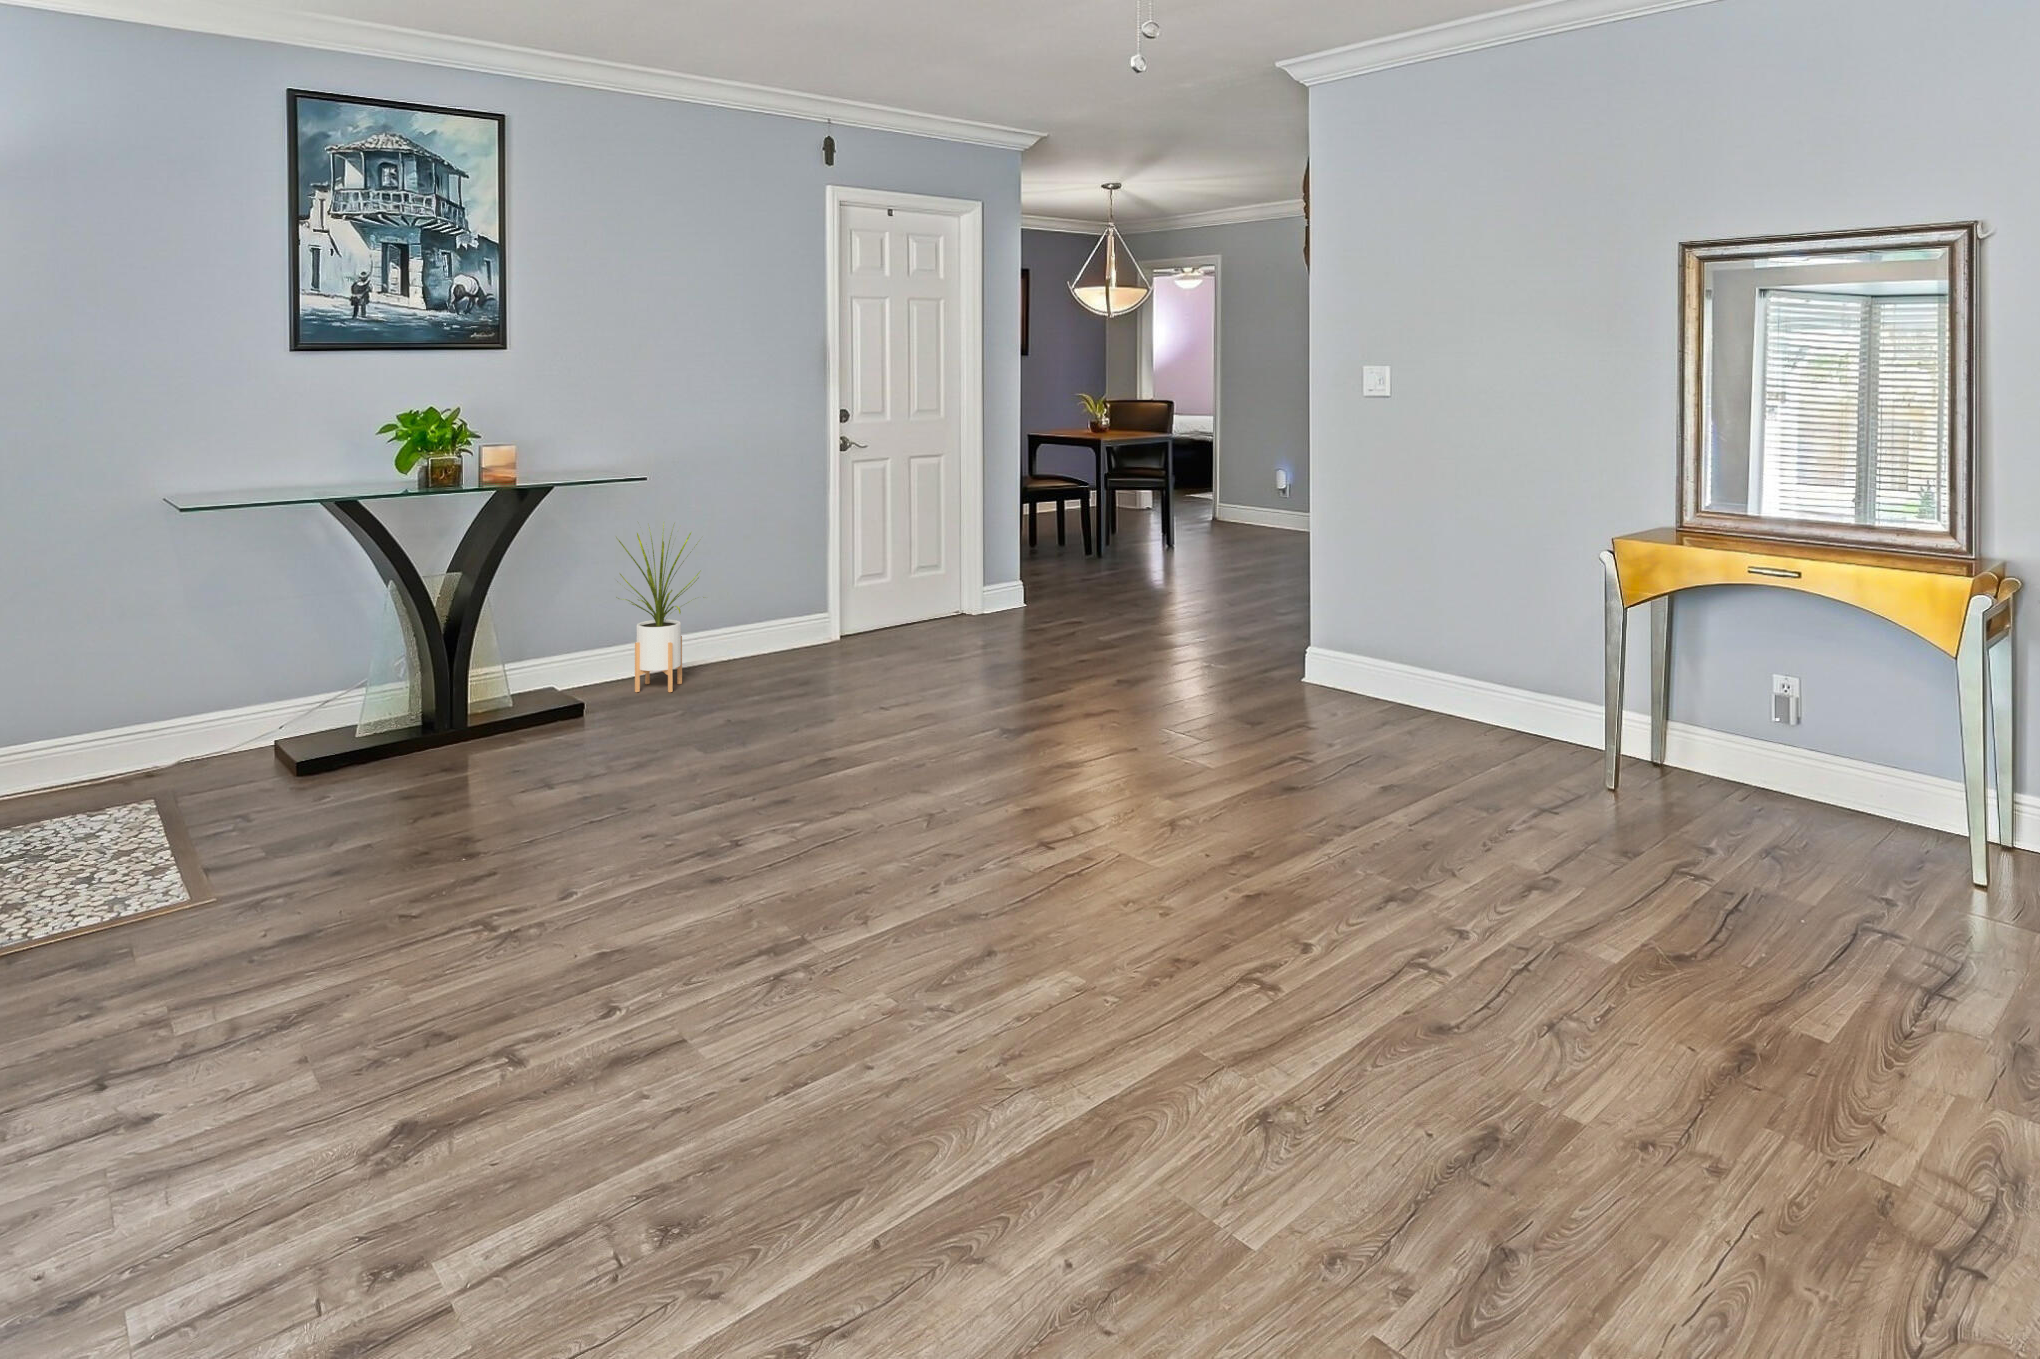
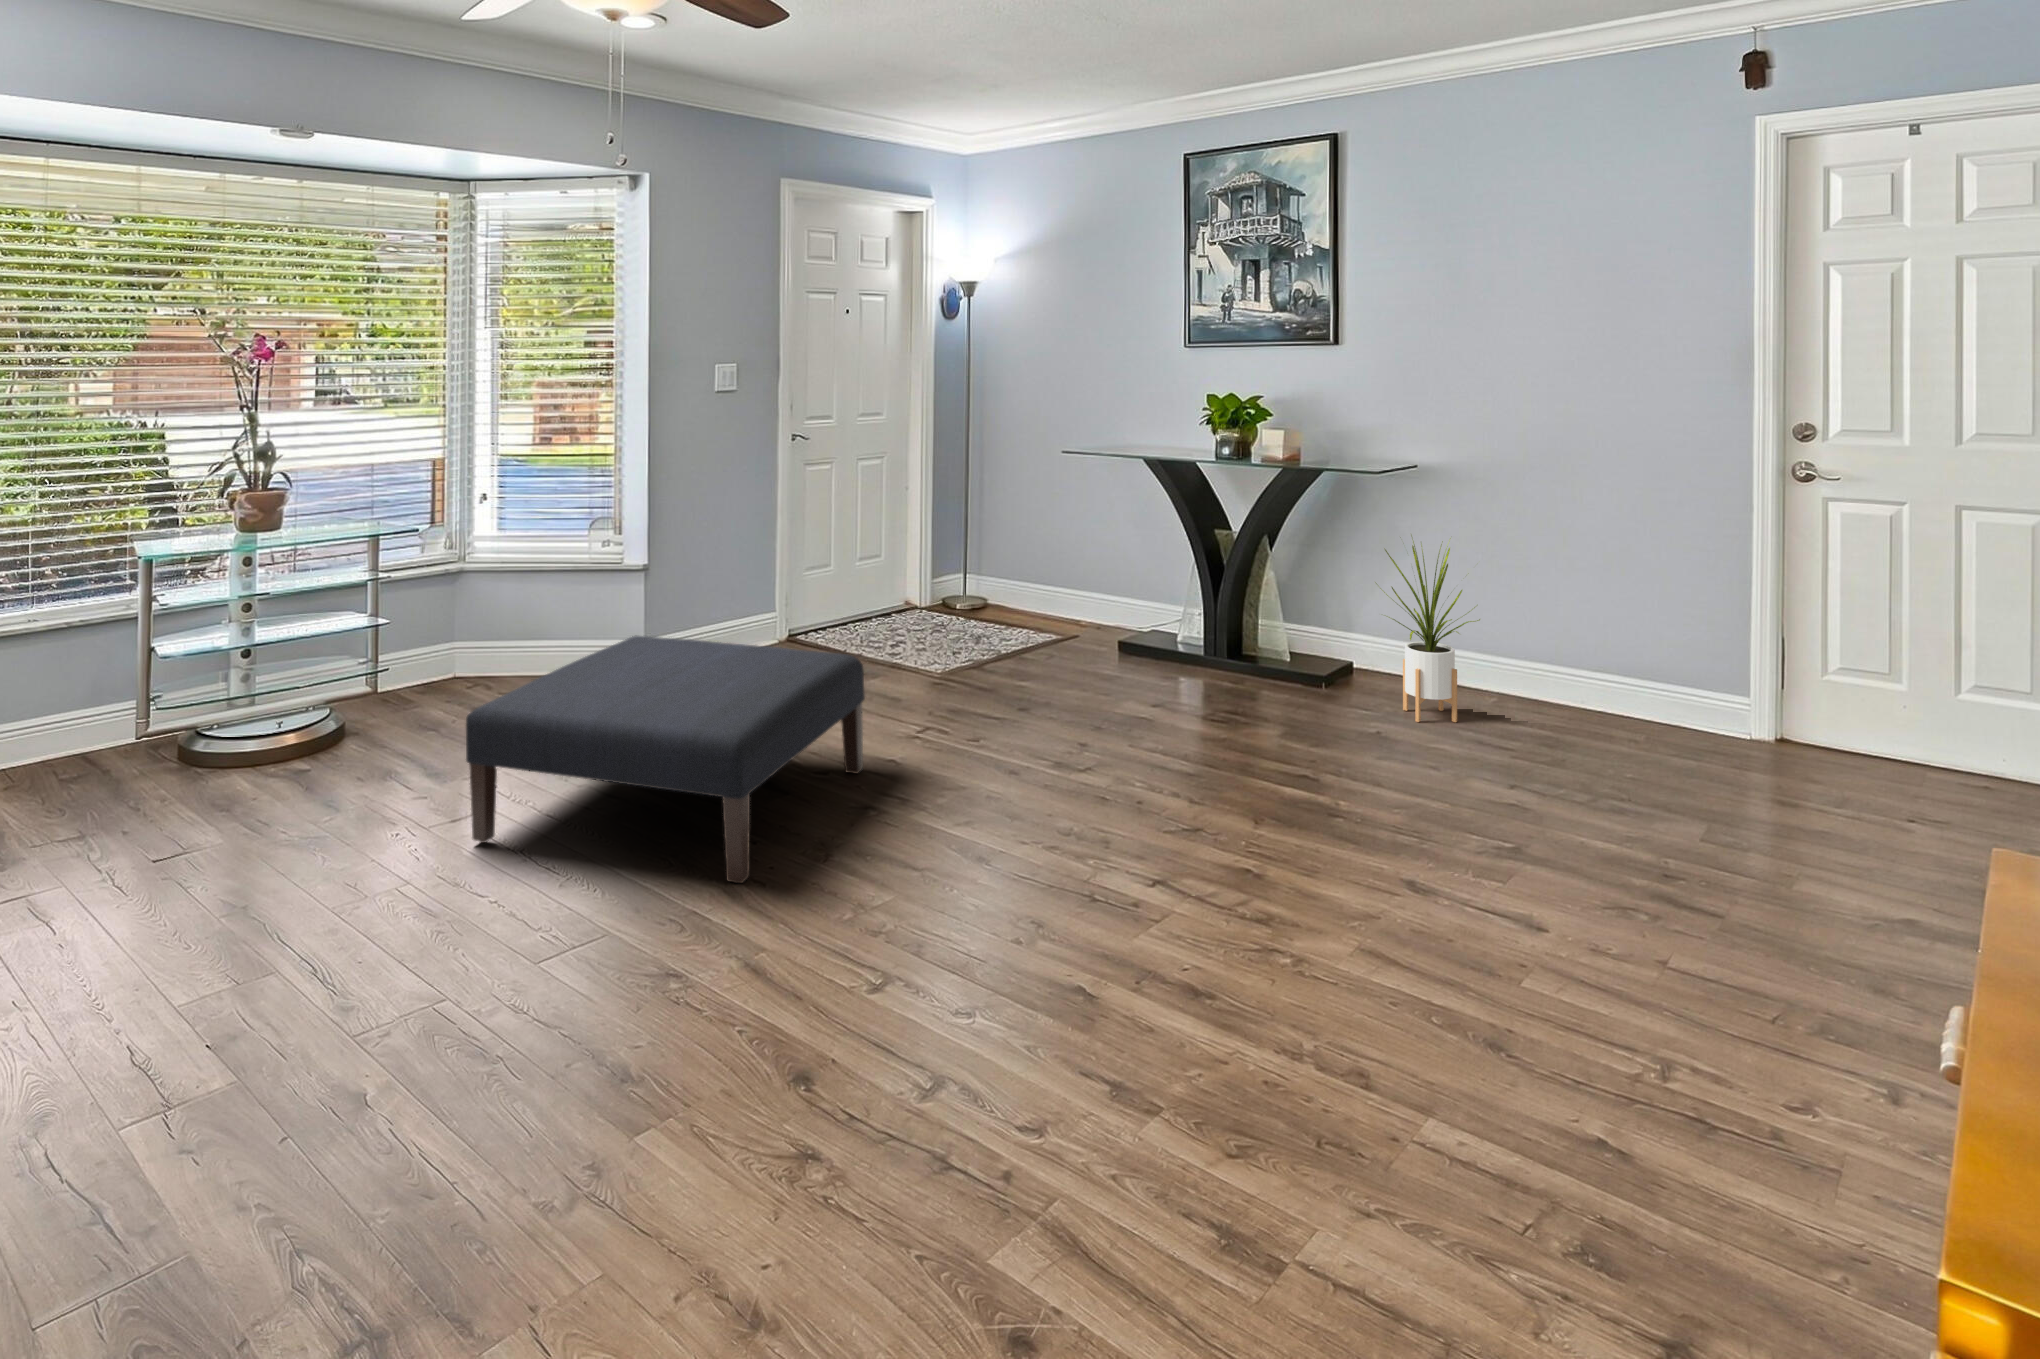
ottoman: none [299,747,964,1201] -> present [466,636,865,883]

